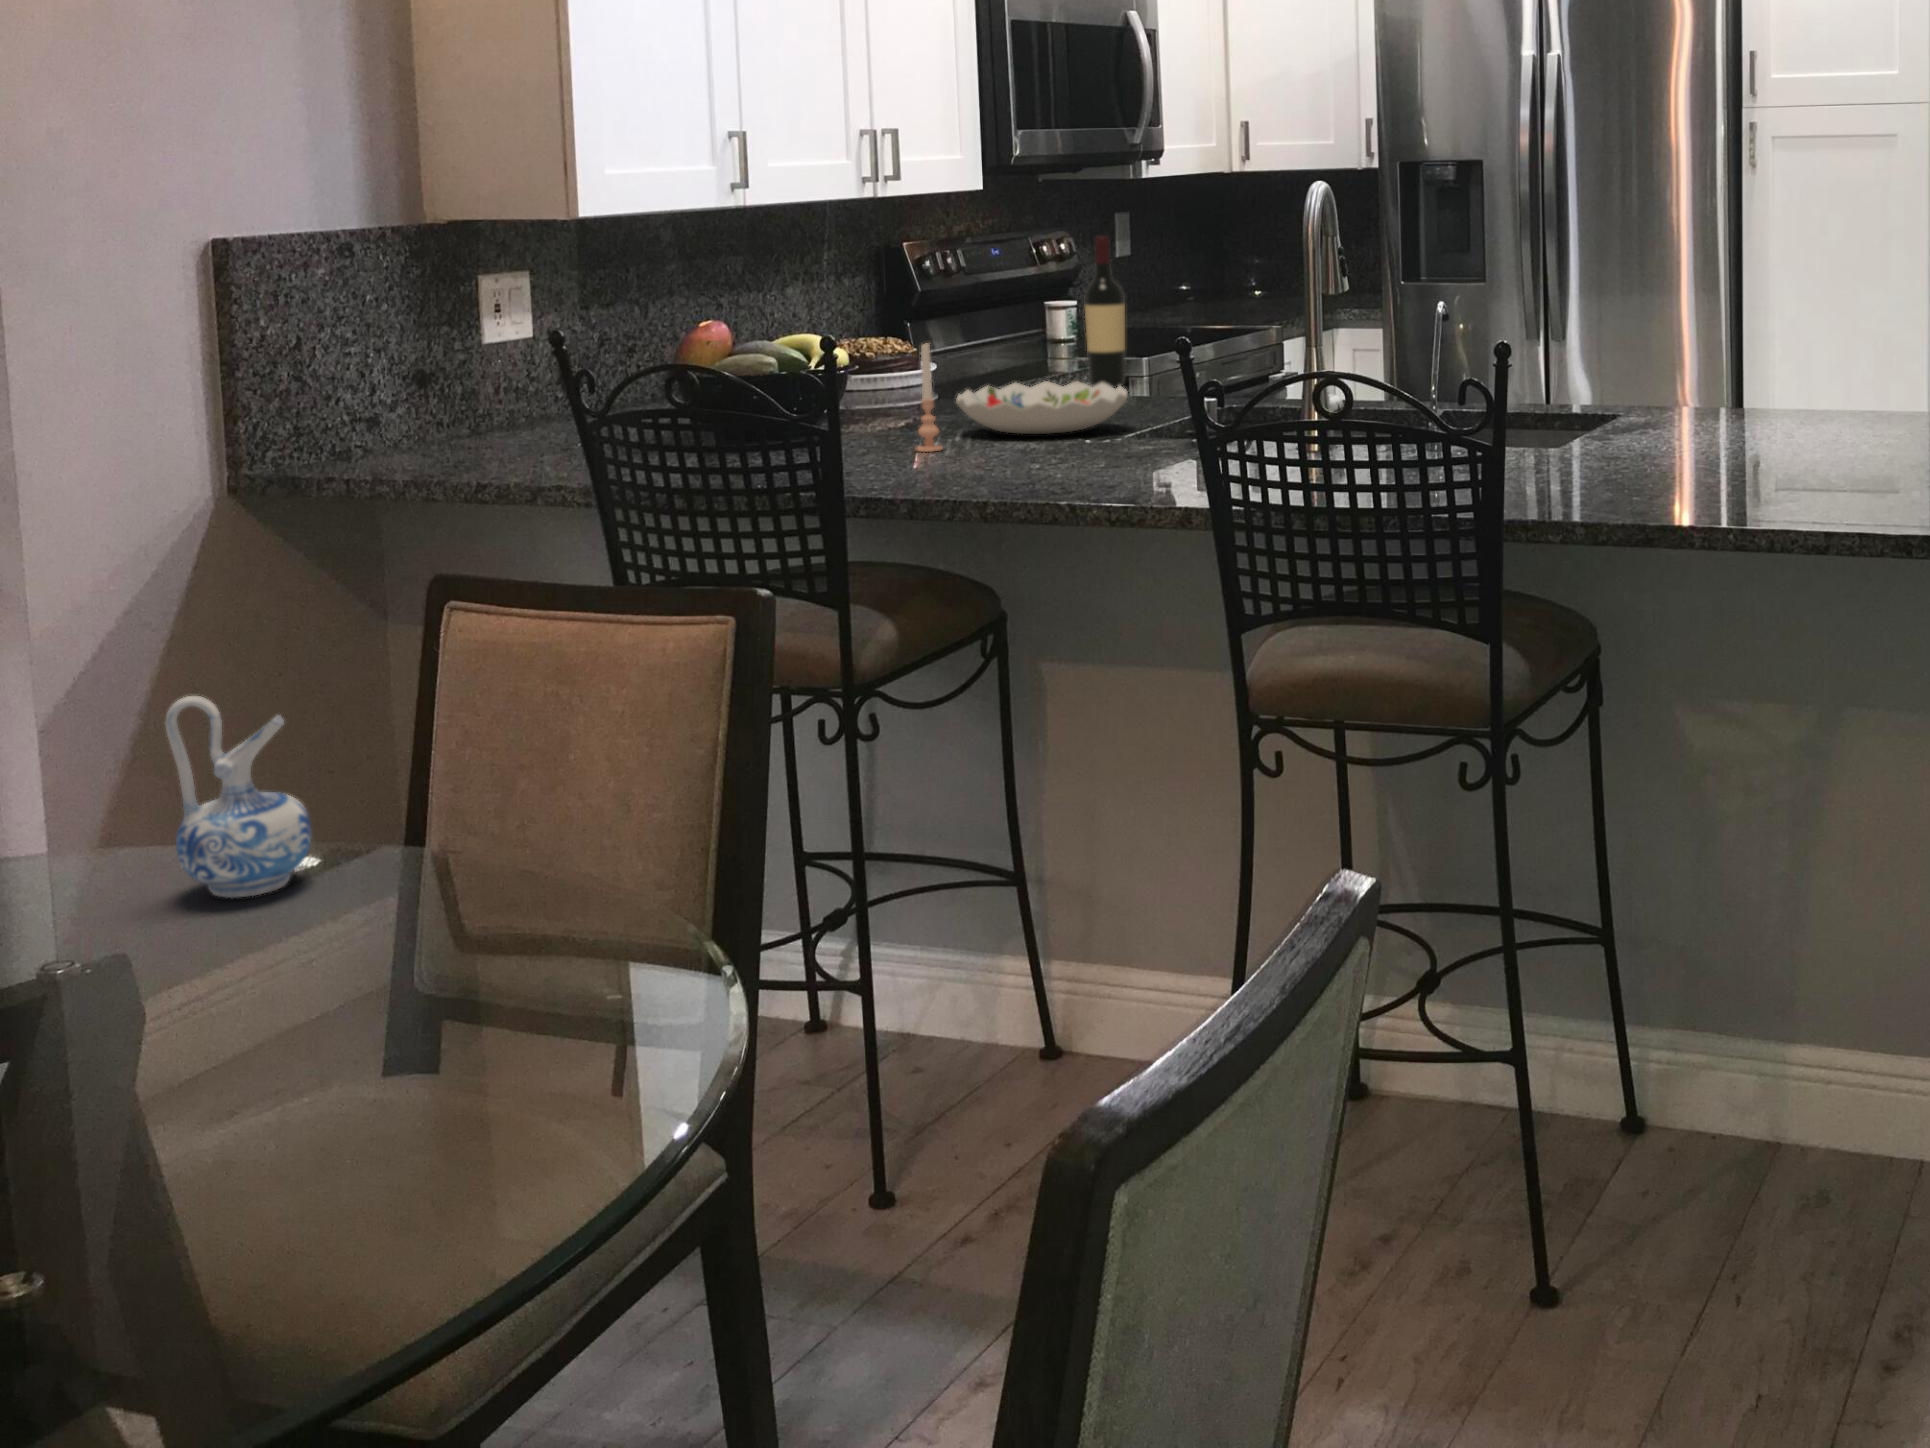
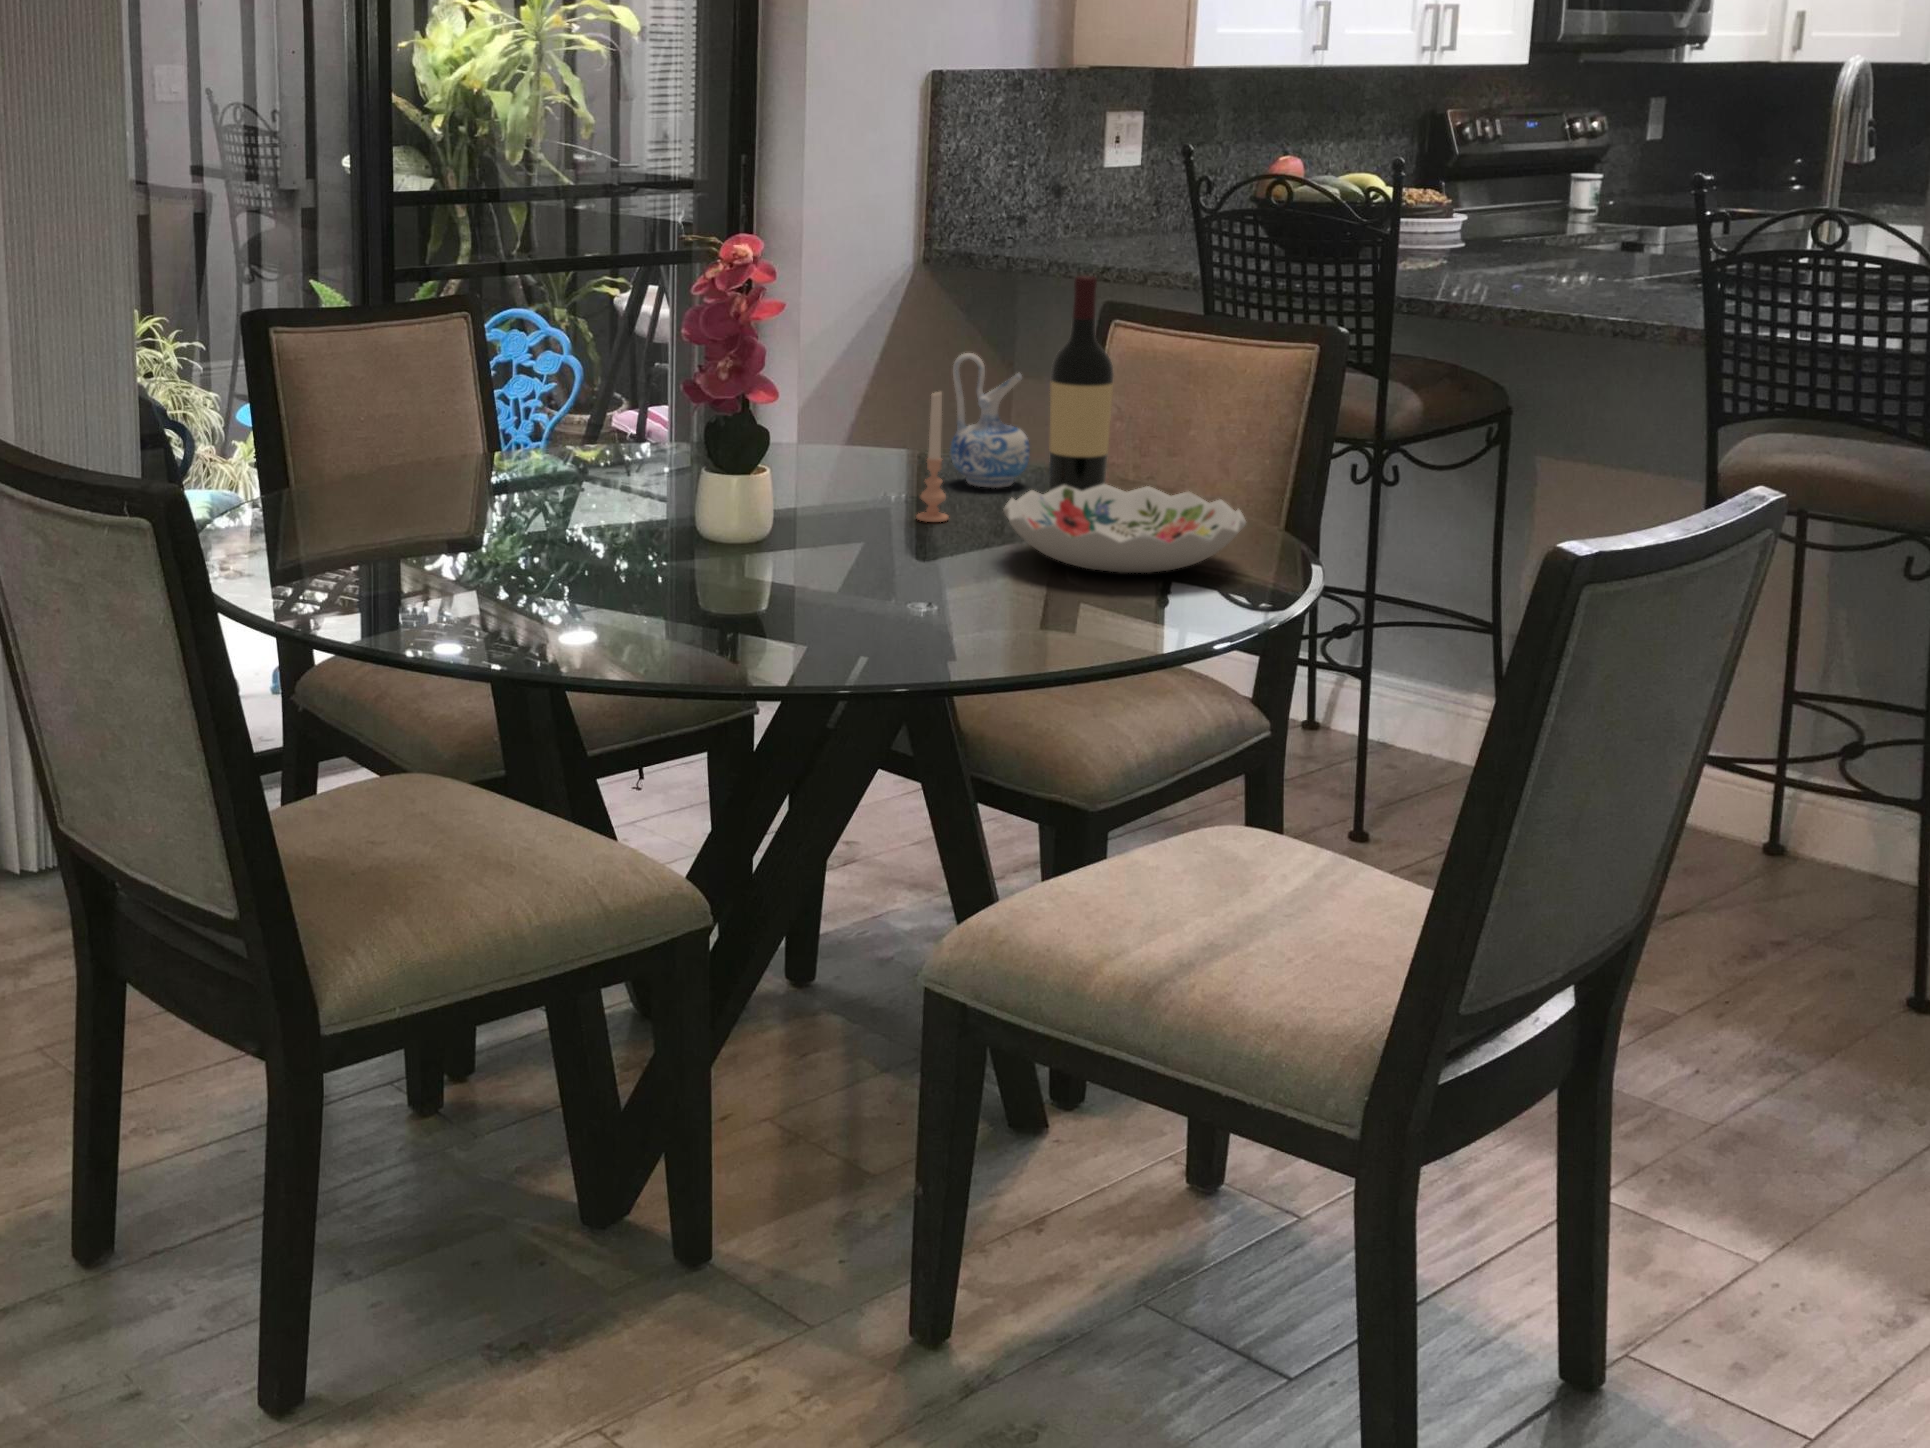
wine bottle: present [1084,236,1125,388] -> present [1049,276,1114,491]
candle: present [916,343,942,452] -> present [916,392,949,522]
decorative bowl: present [956,381,1127,434] -> present [1003,484,1246,573]

